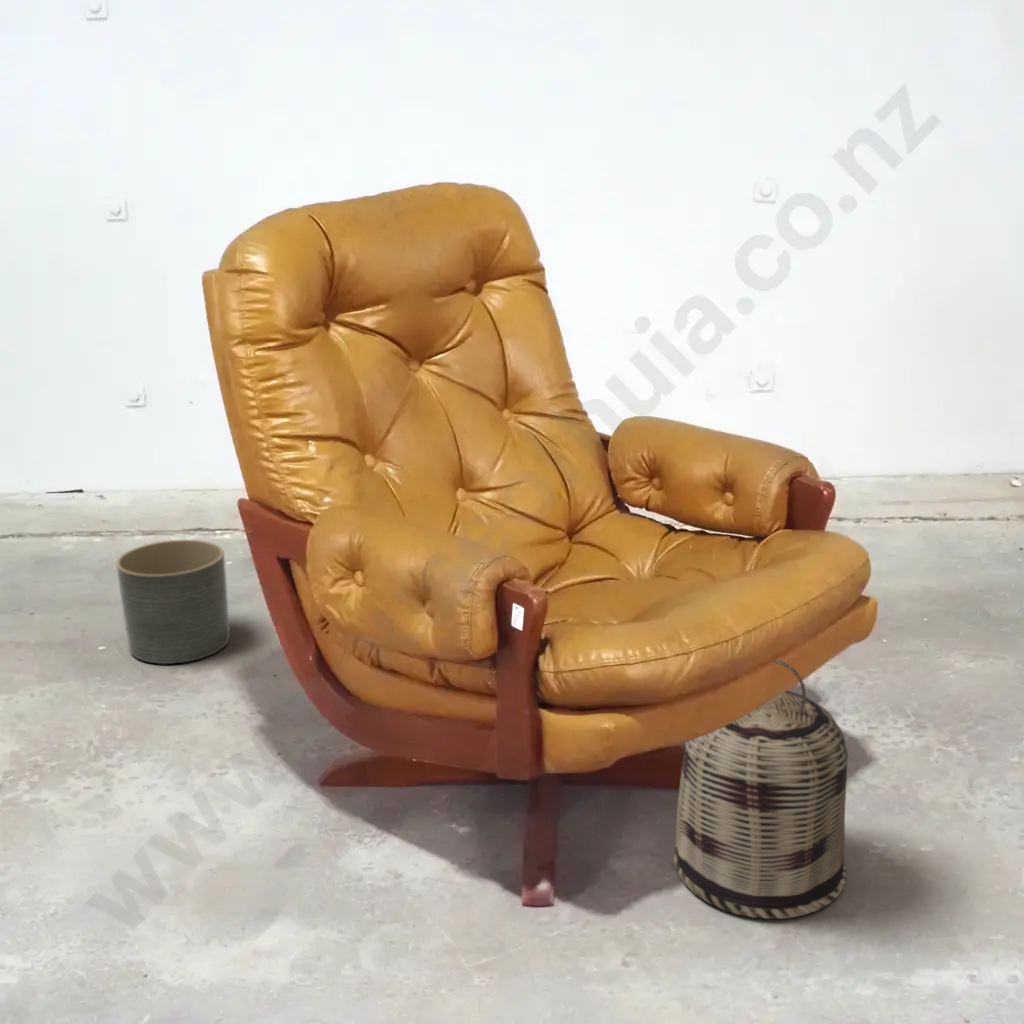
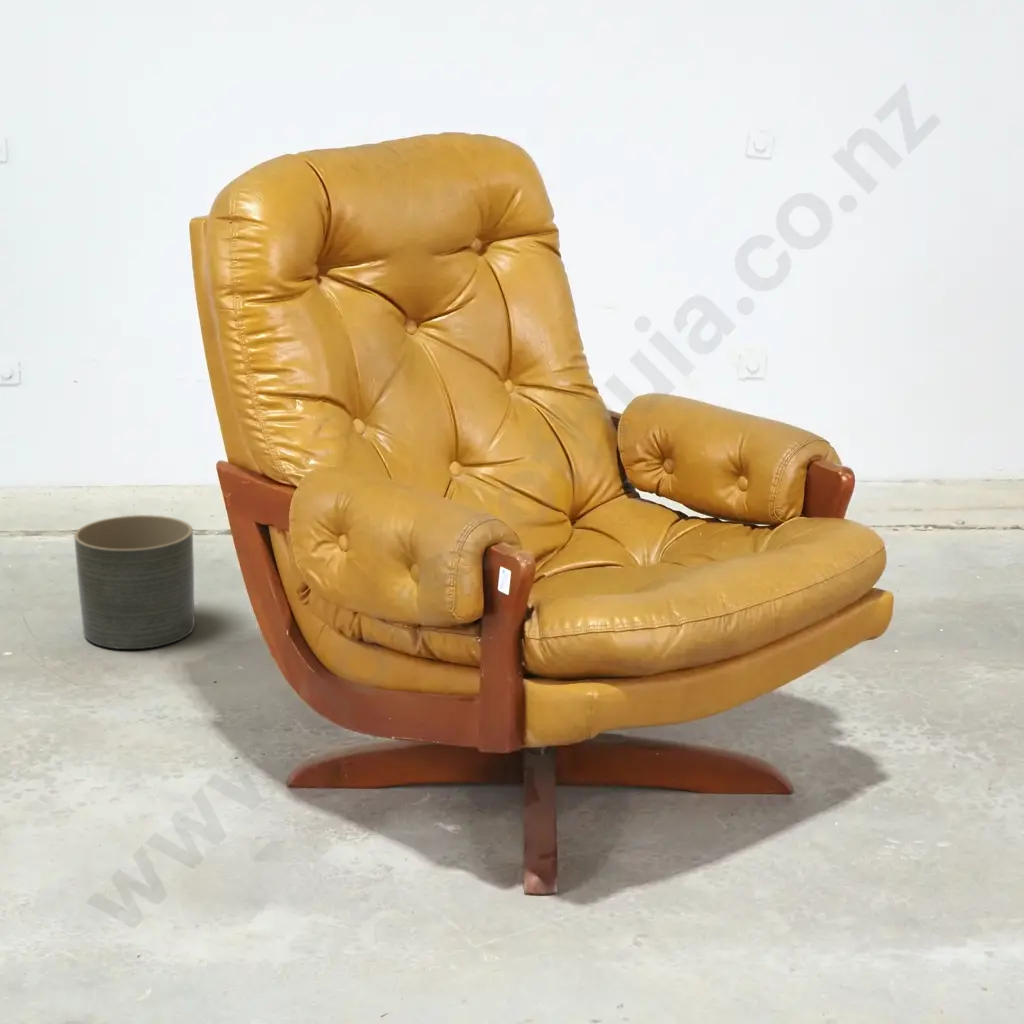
basket: present [674,659,848,919] -> none [663,641,848,917]

